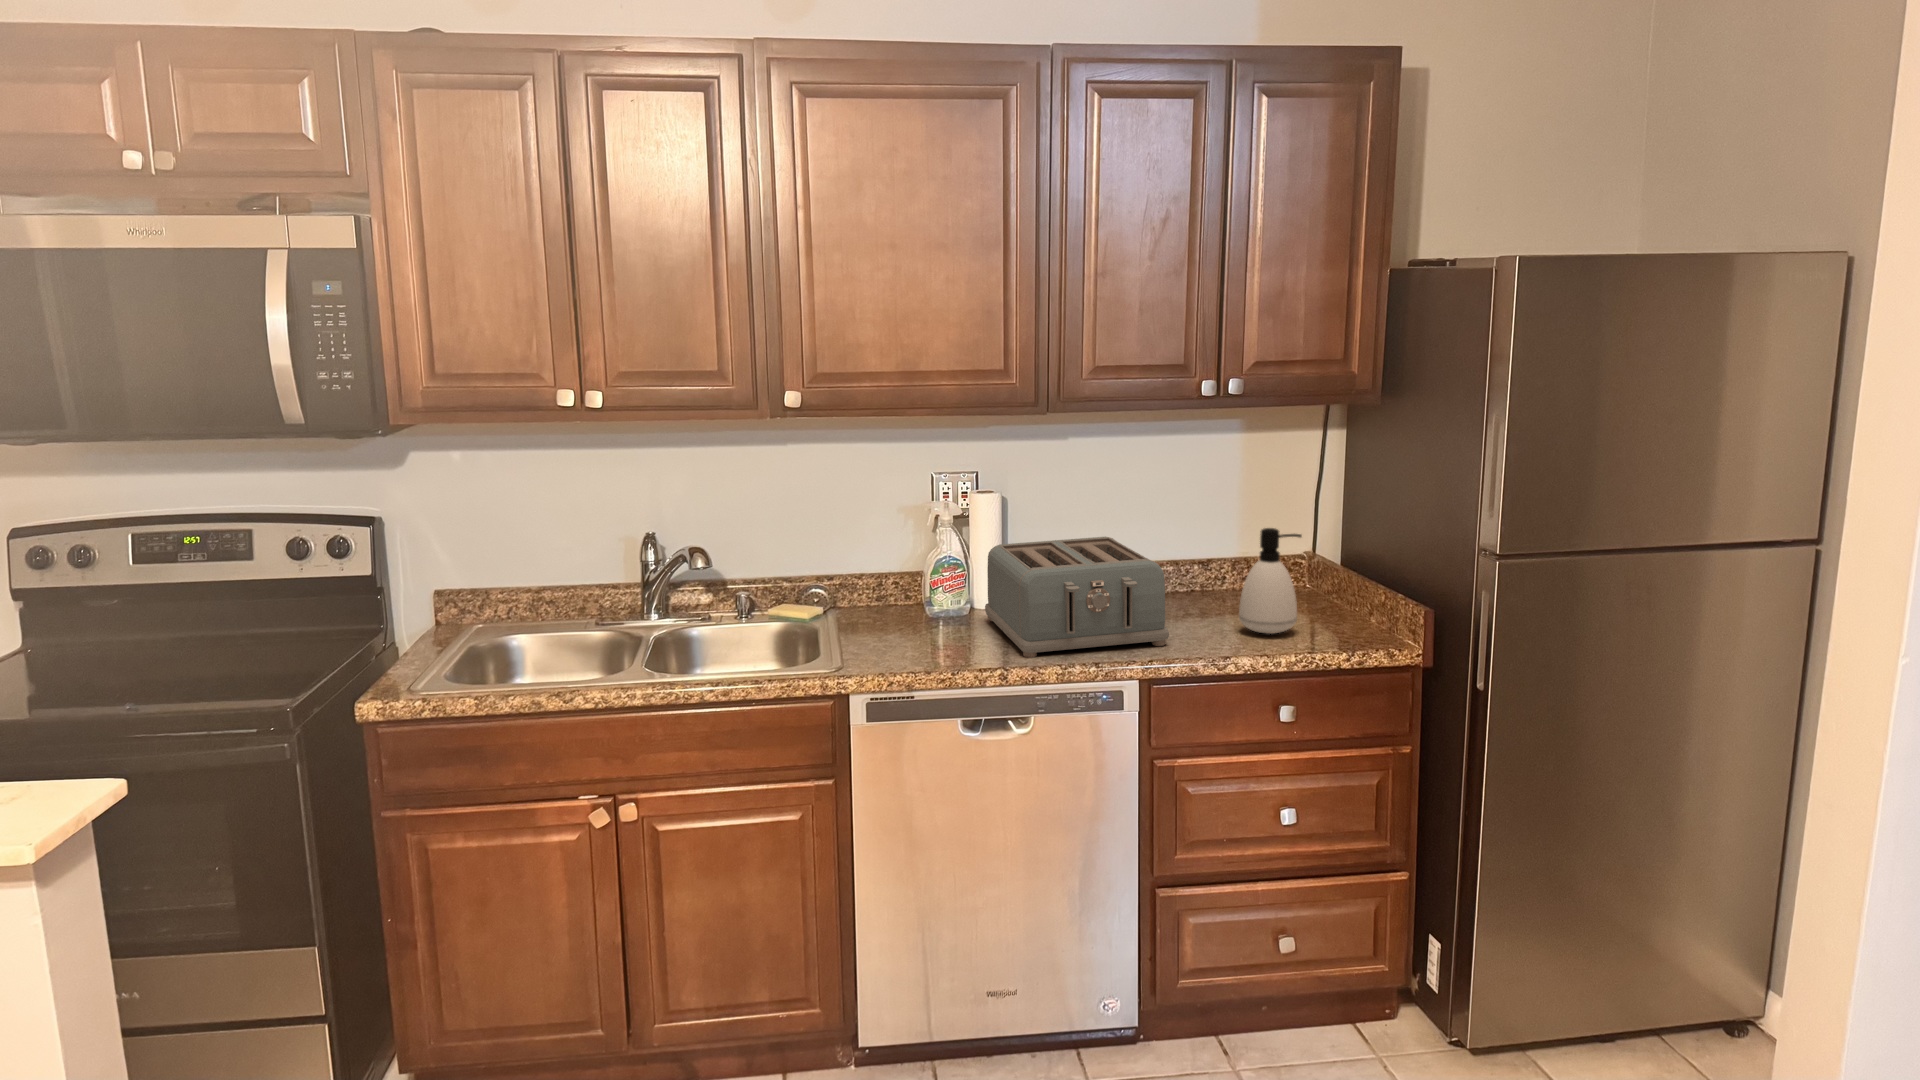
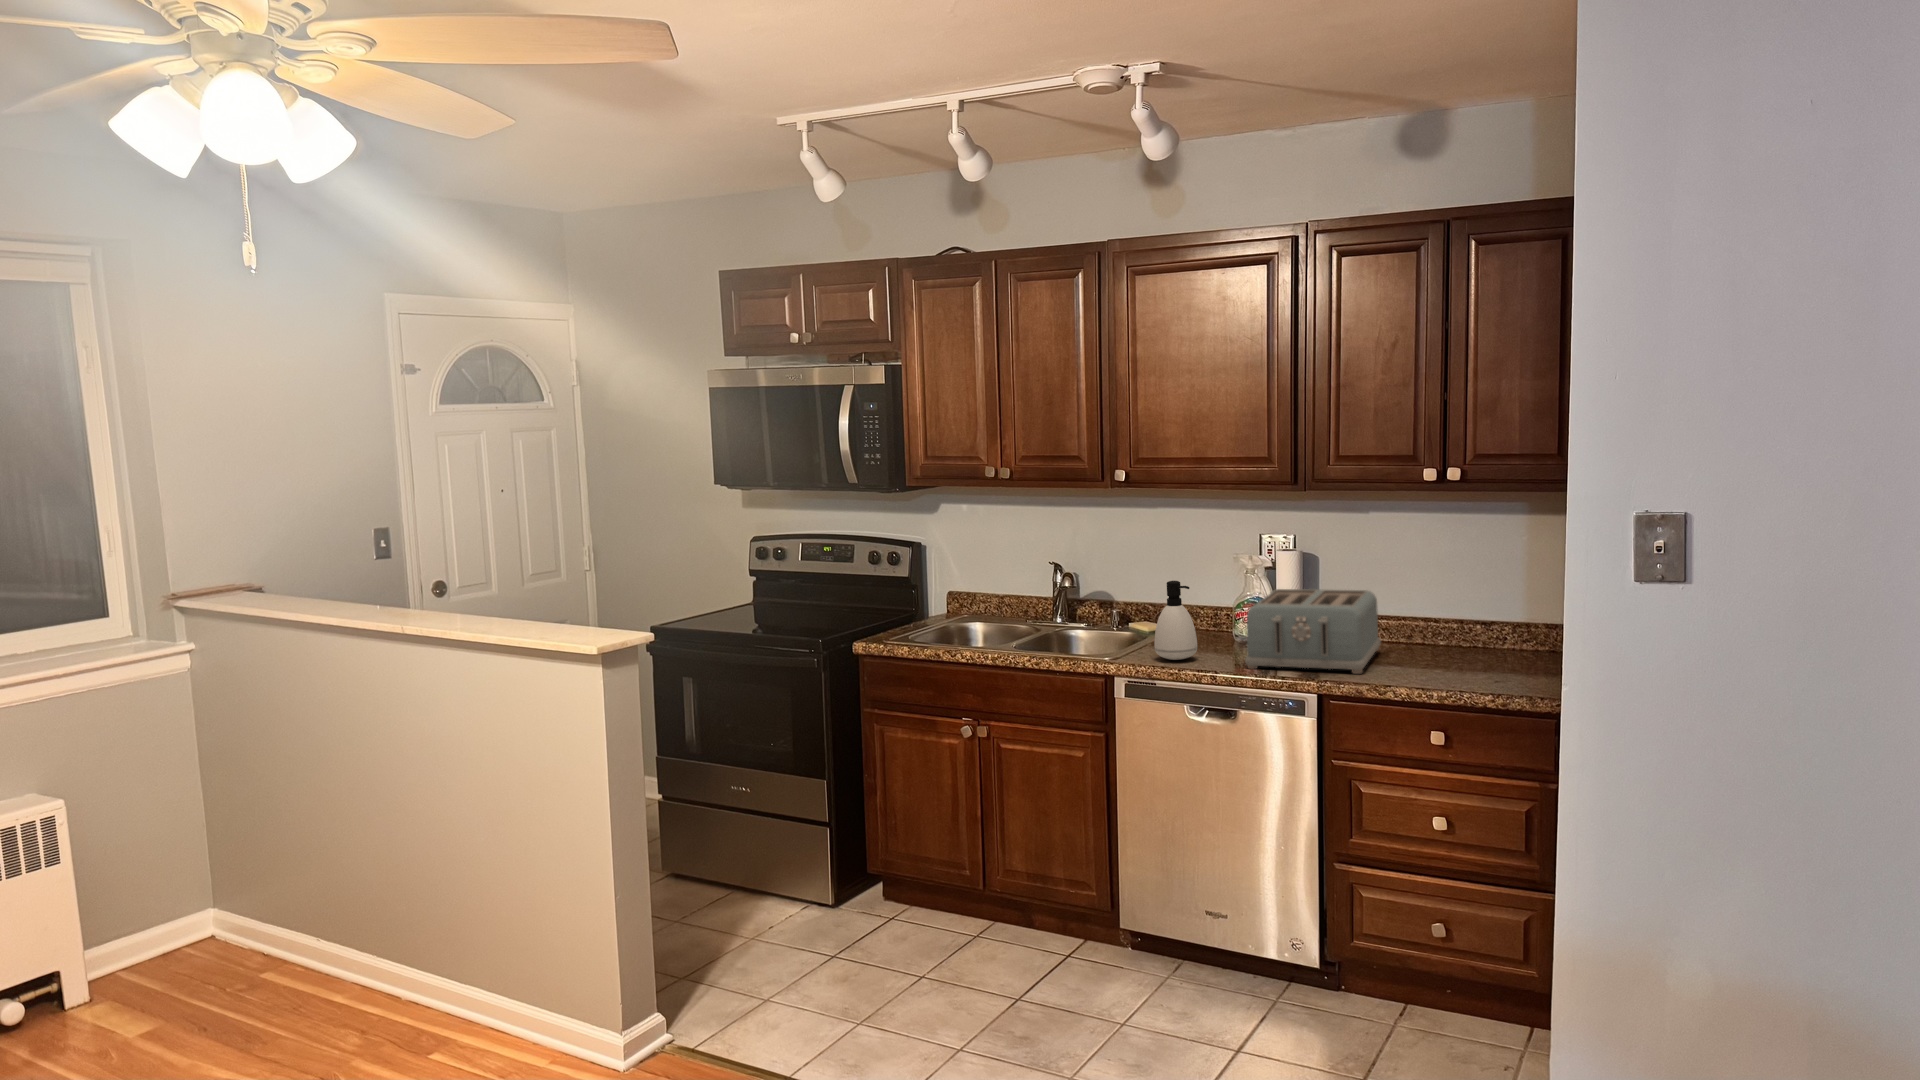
soap dispenser: present [1239,528,1302,634] -> present [1154,581,1198,660]

